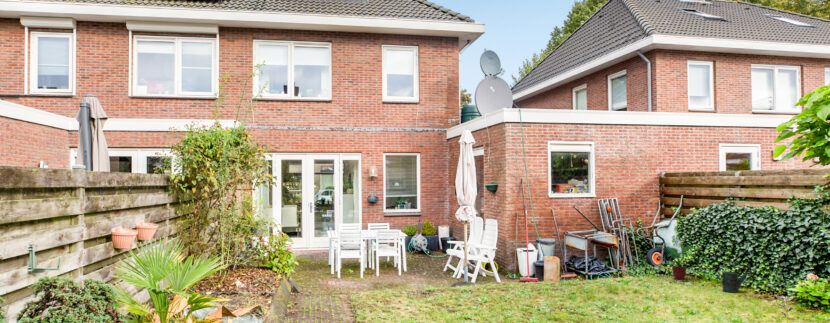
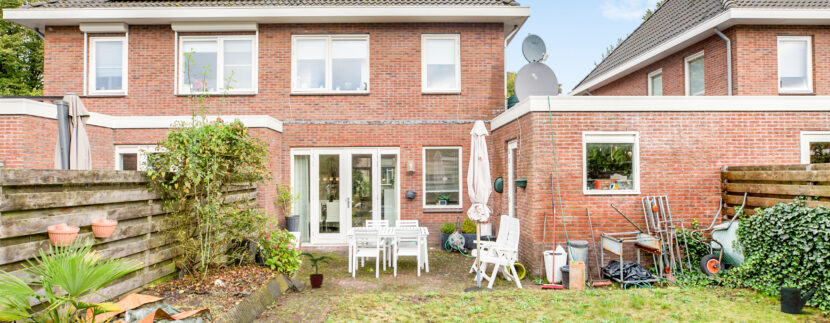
potted plant: present [662,247,699,280] -> present [296,253,332,288]

